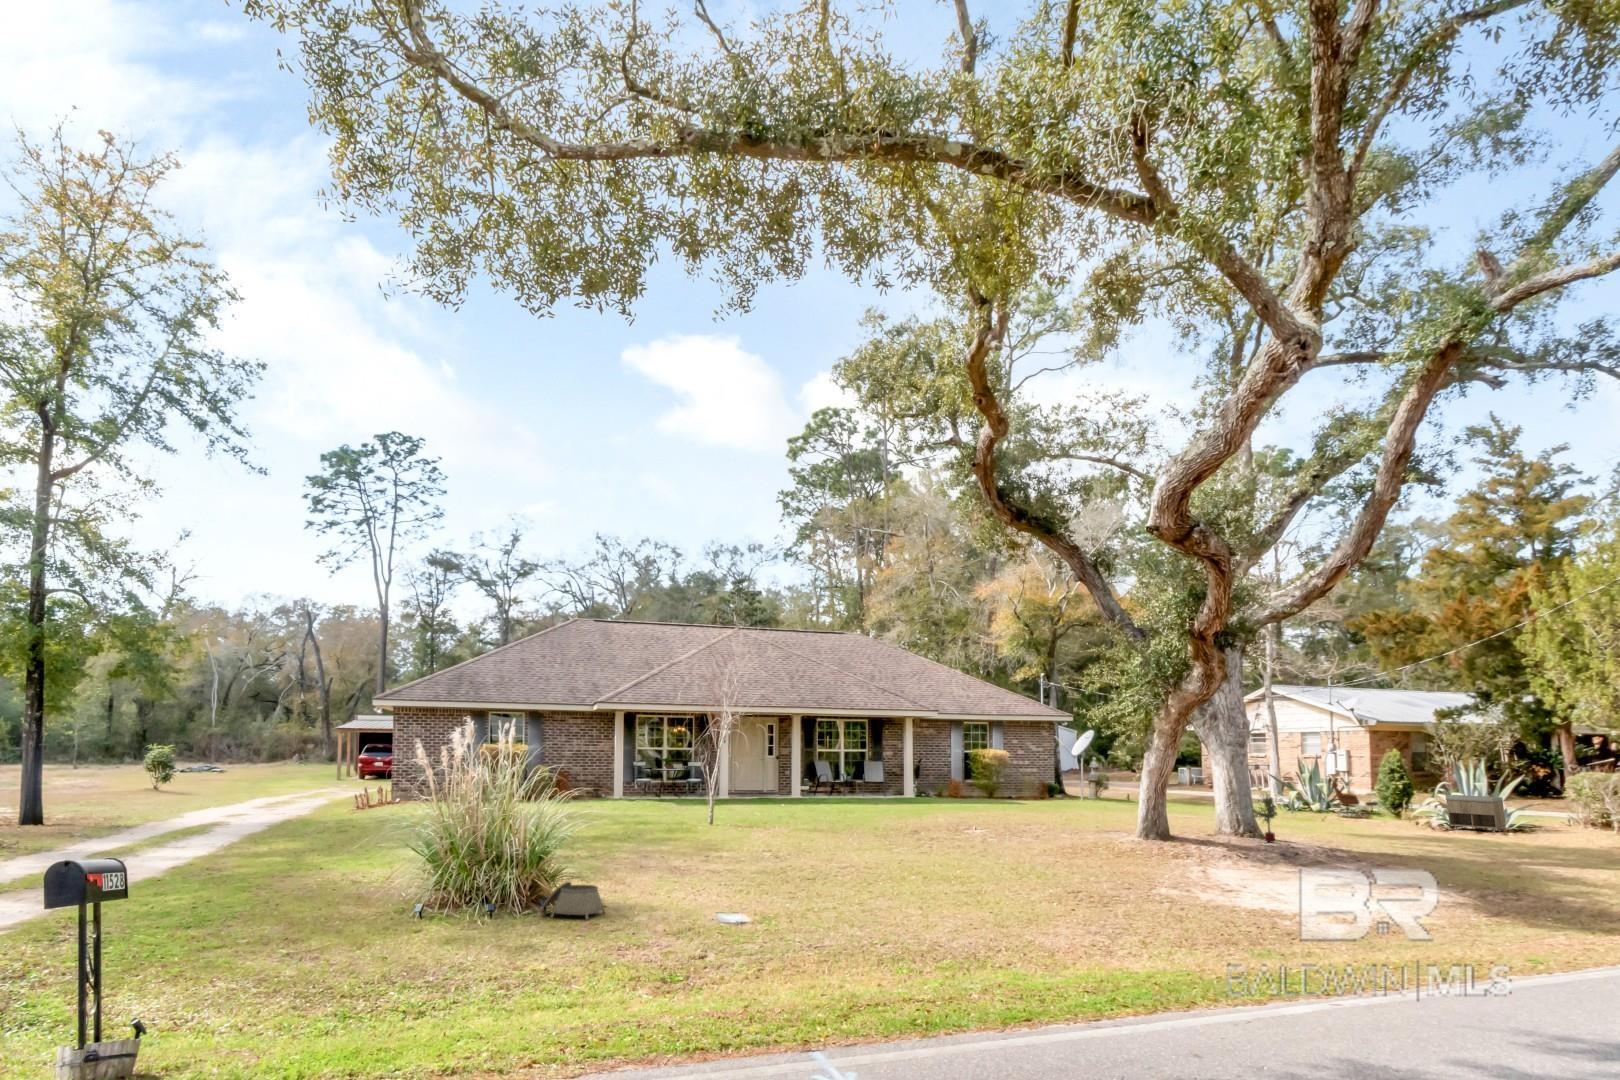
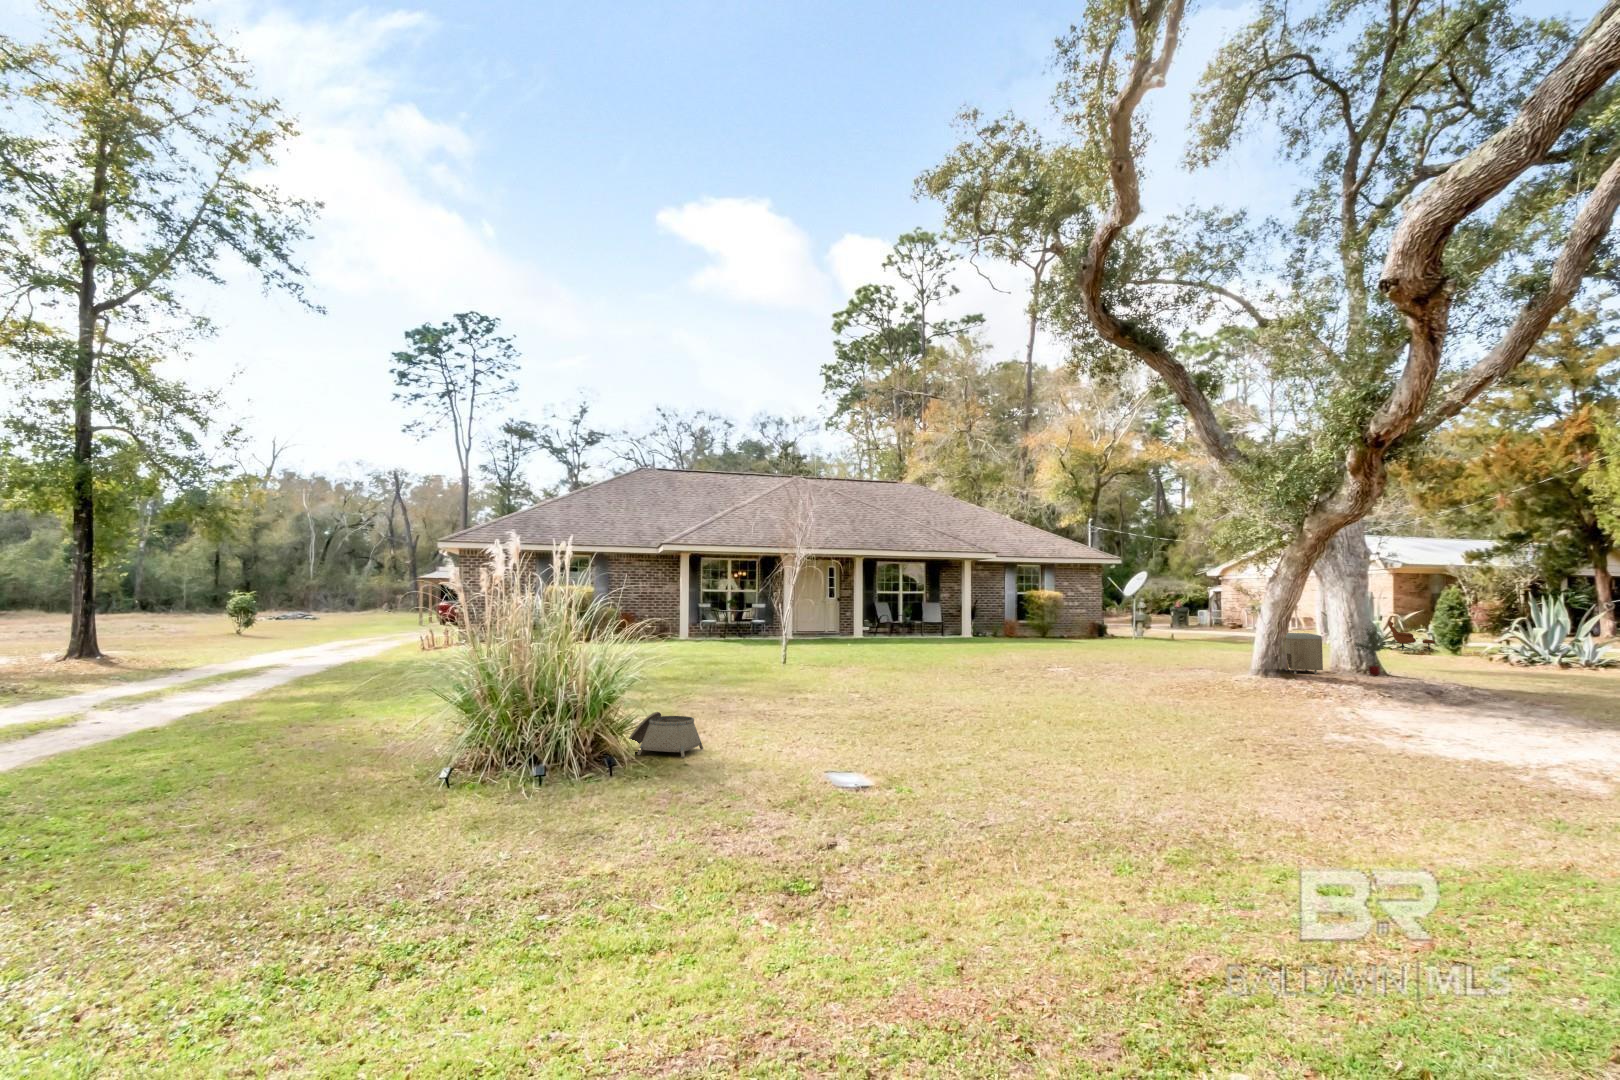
storage bench: present [1446,795,1506,832] -> present [1286,633,1323,674]

